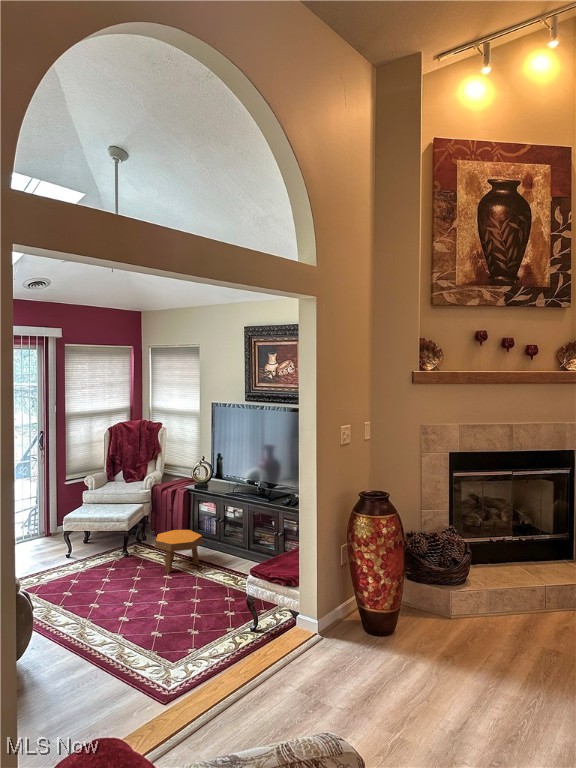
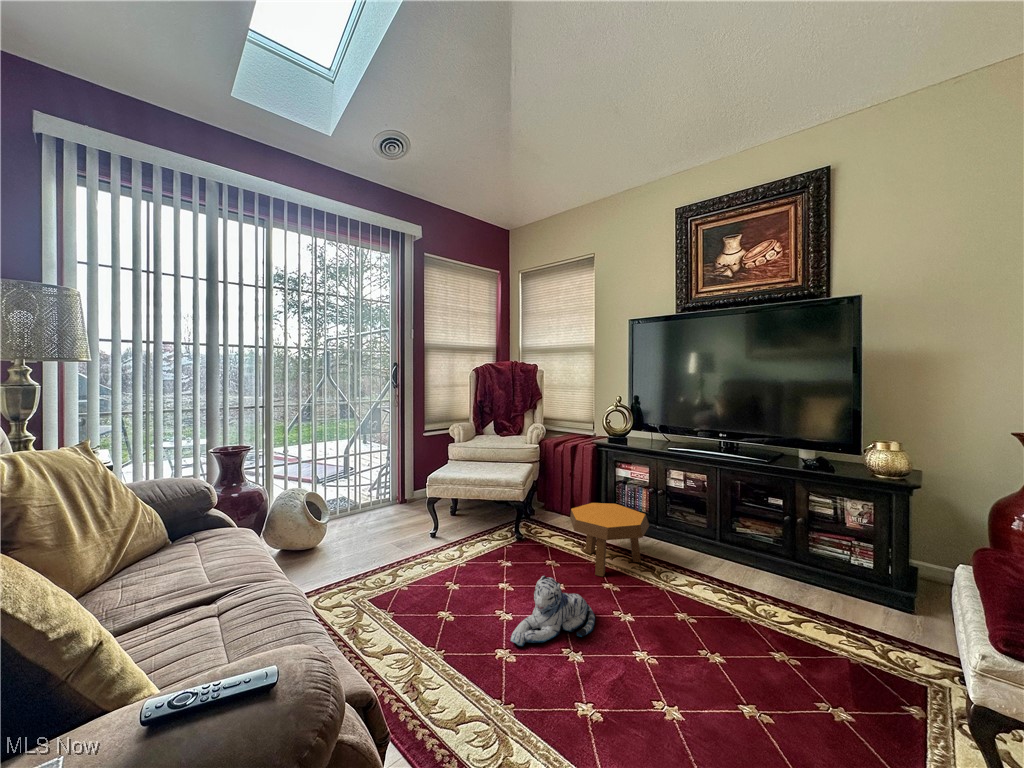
plush toy: none [100,569,151,604] -> present [511,576,595,646]

